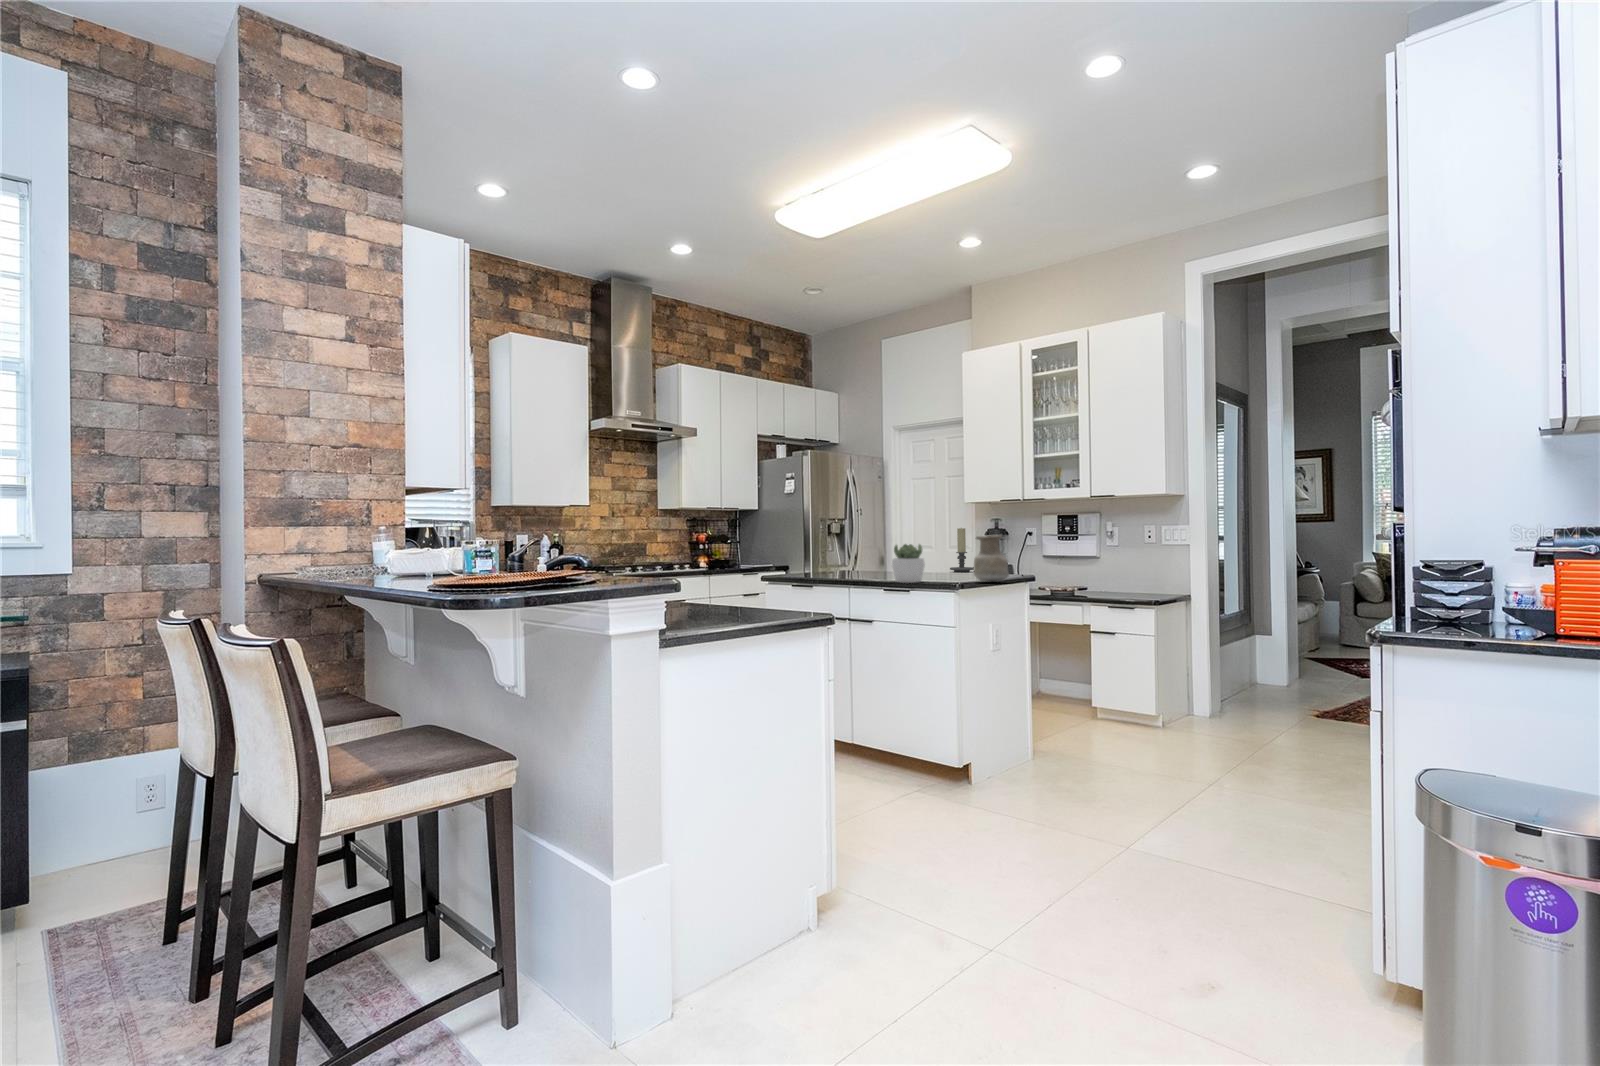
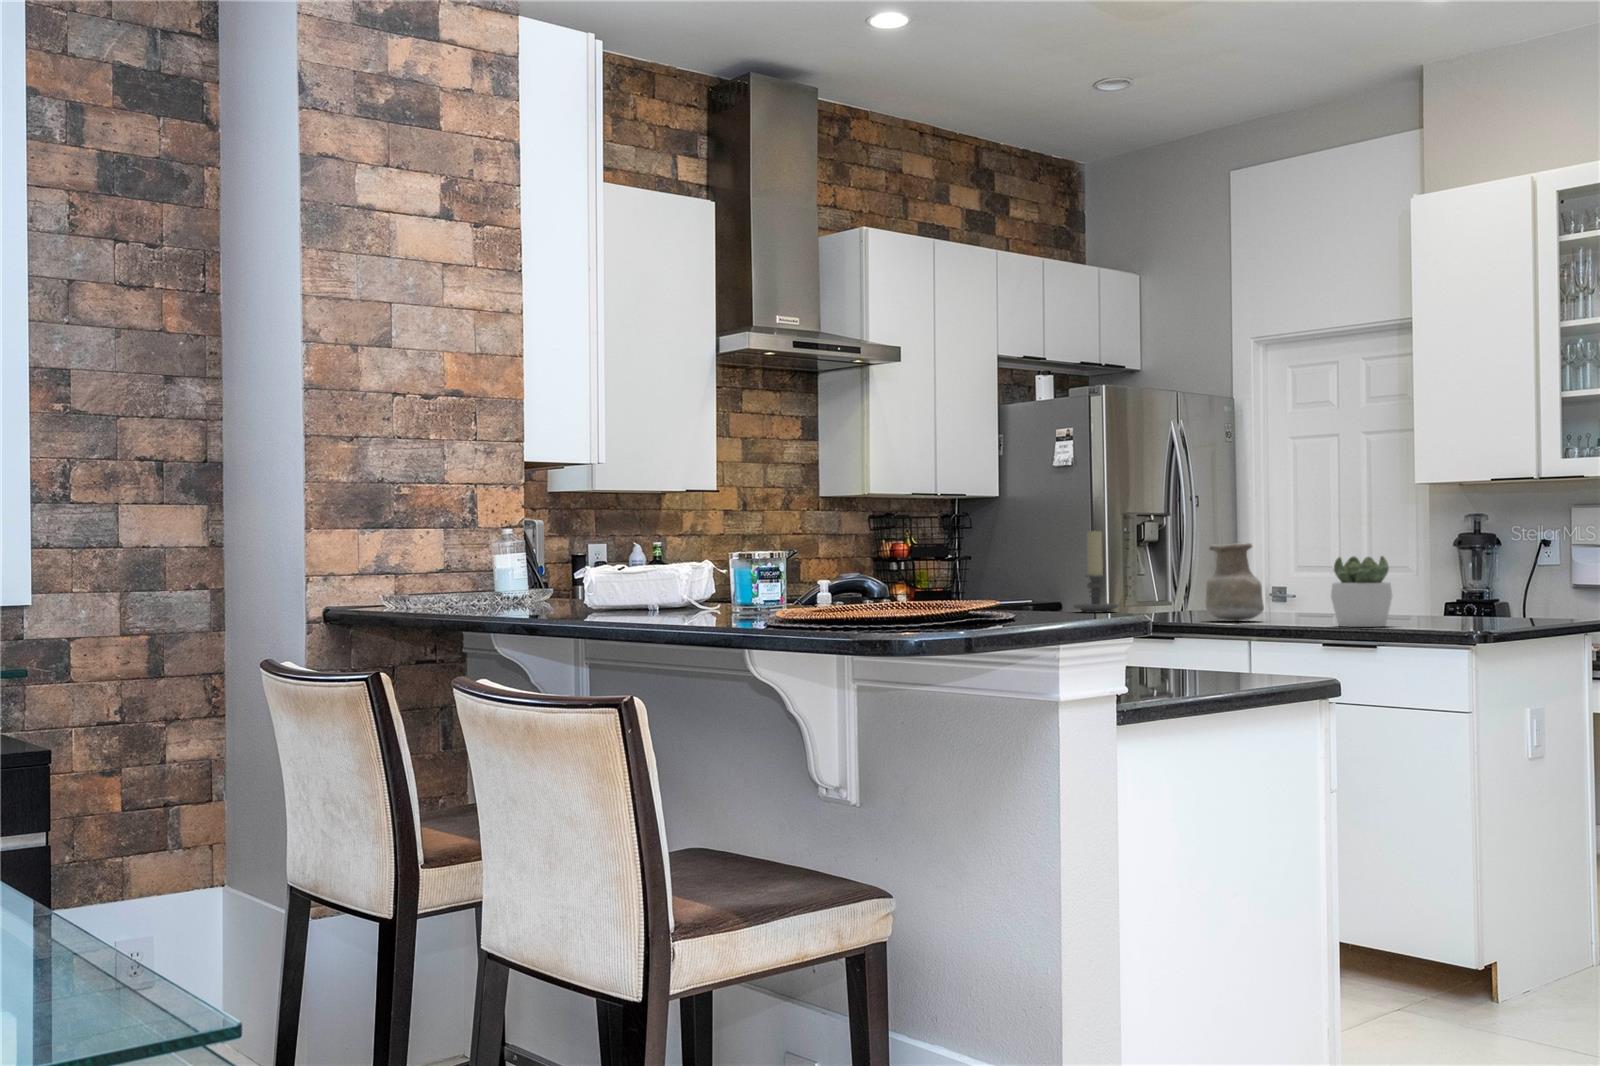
candle holder: present [950,528,974,572] -> present [1074,531,1118,613]
vase: present [974,535,1009,582] -> present [1206,543,1264,620]

